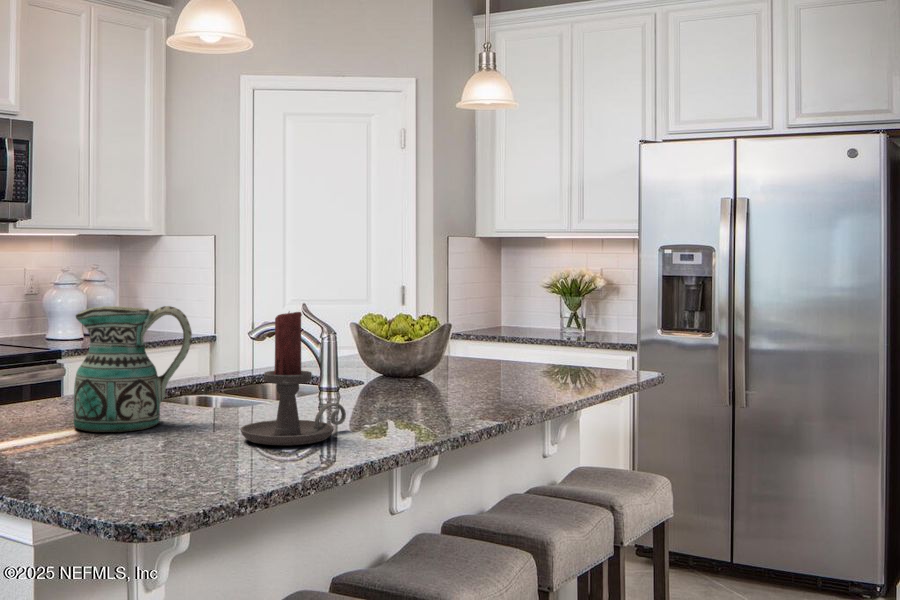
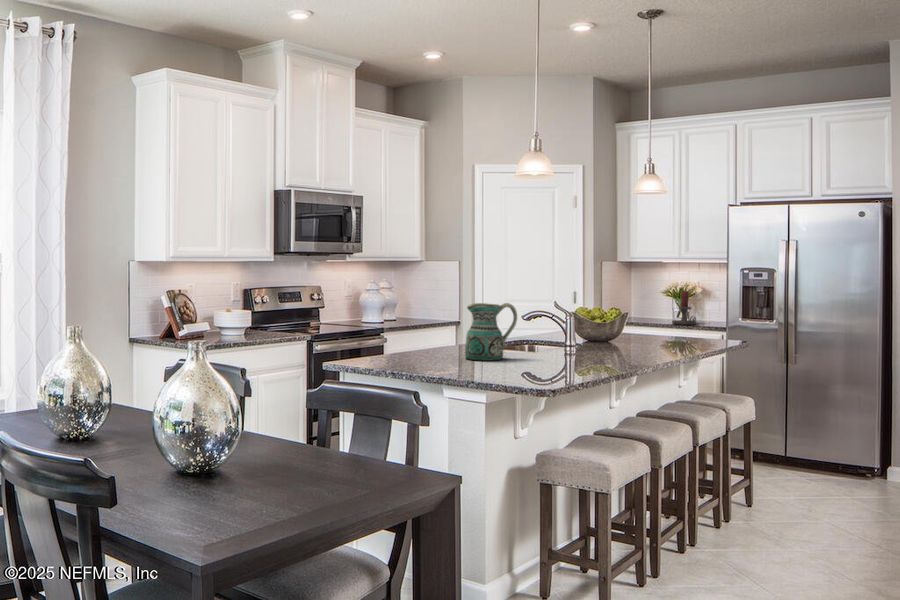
candle holder: present [241,312,346,445] -> present [672,291,697,325]

